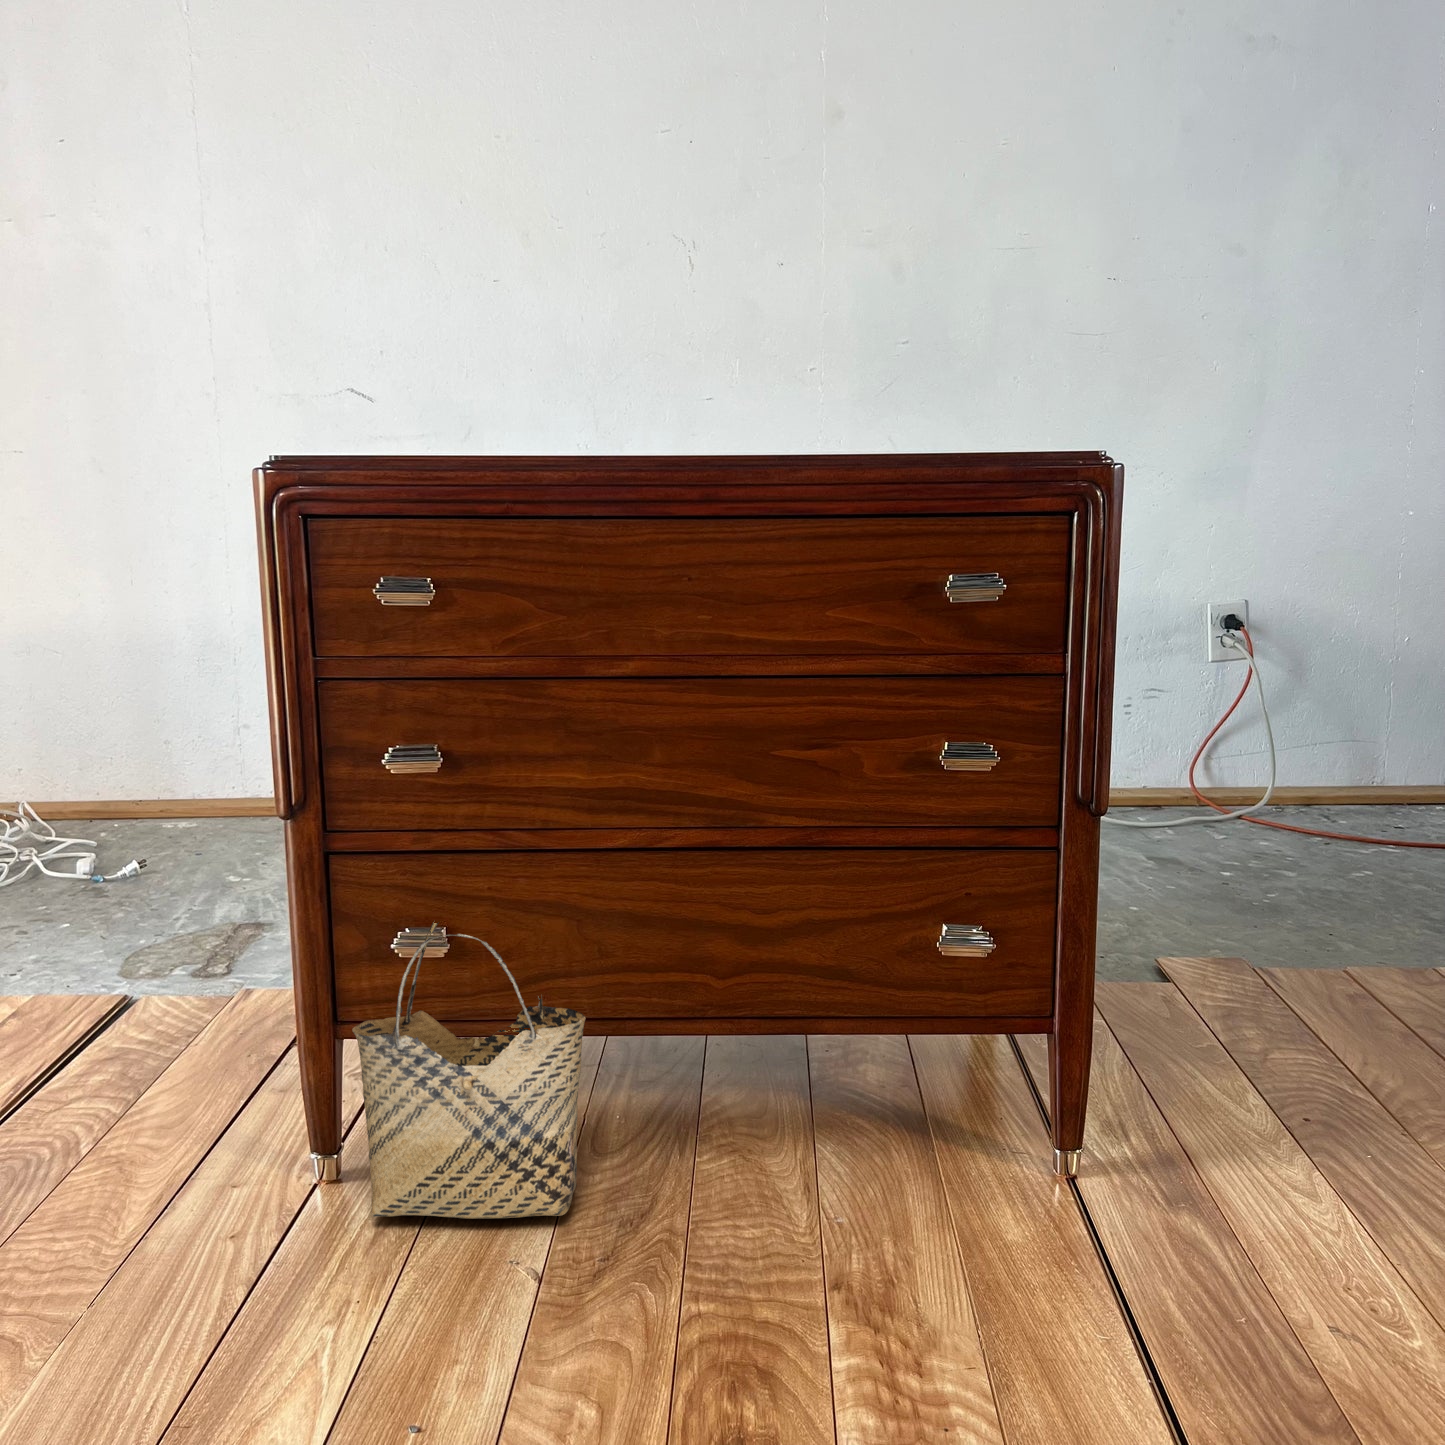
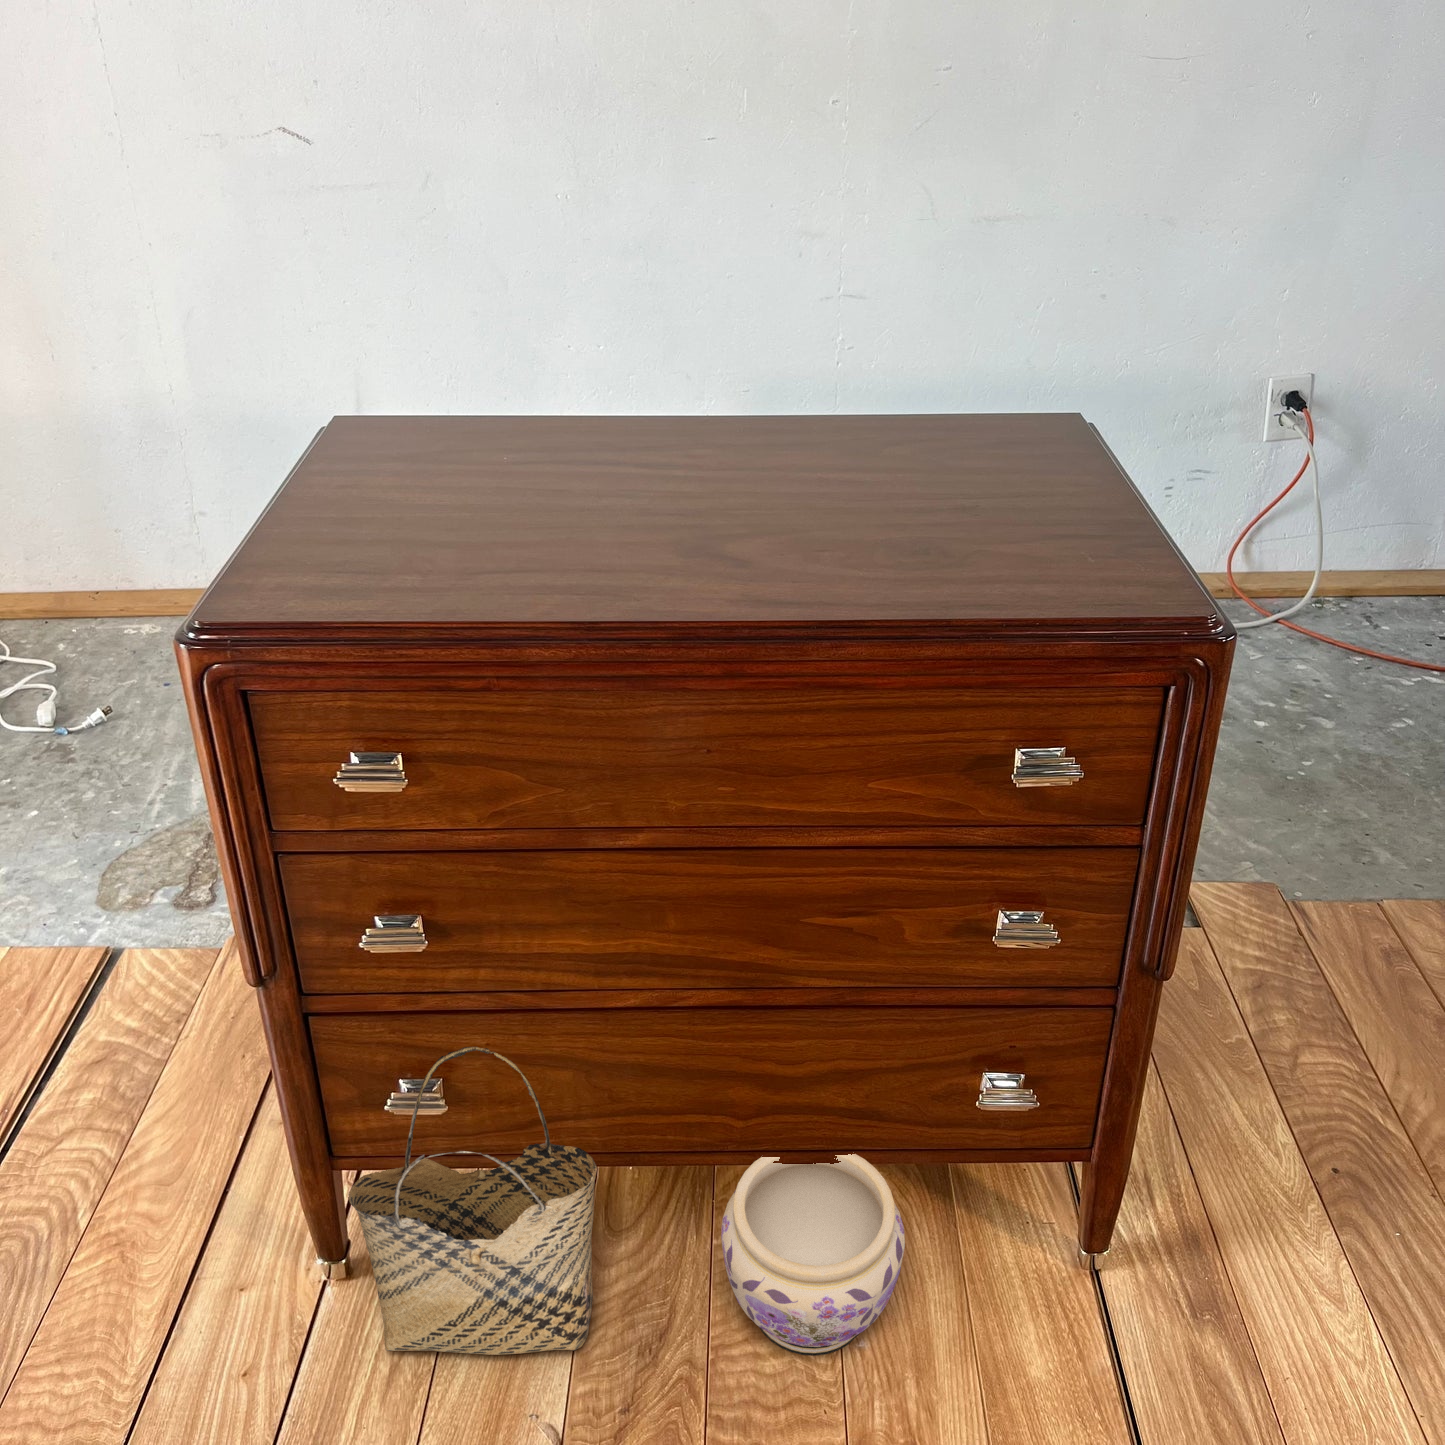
planter: none [702,1030,878,1227] -> present [721,1154,905,1356]

